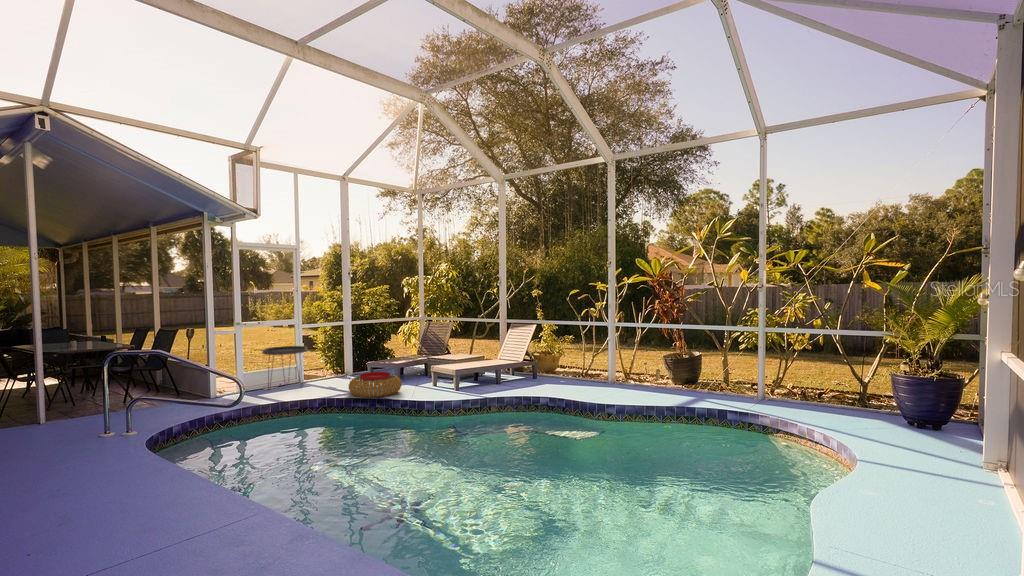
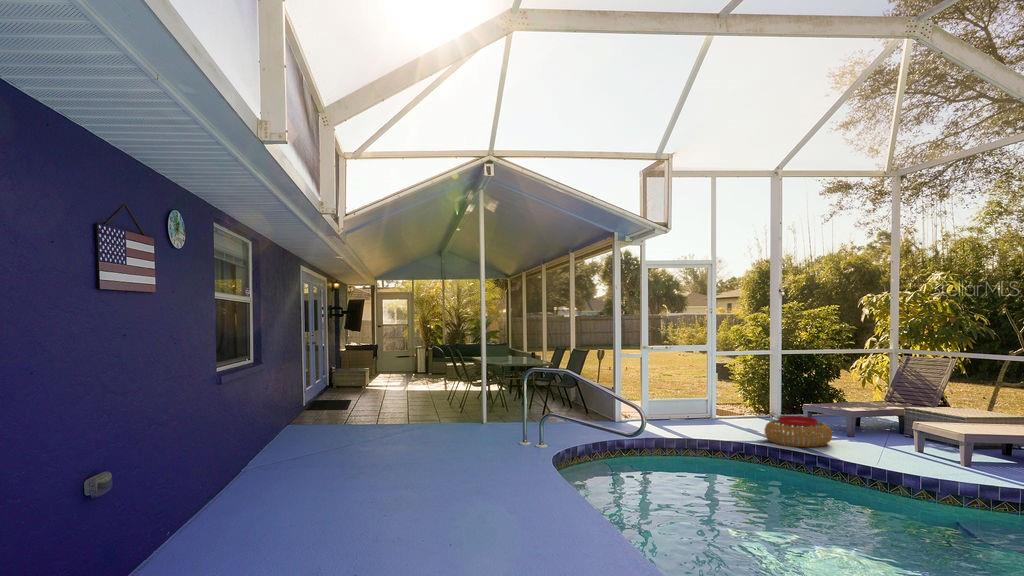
side table: present [262,346,307,385] -> none [672,376,720,425]

